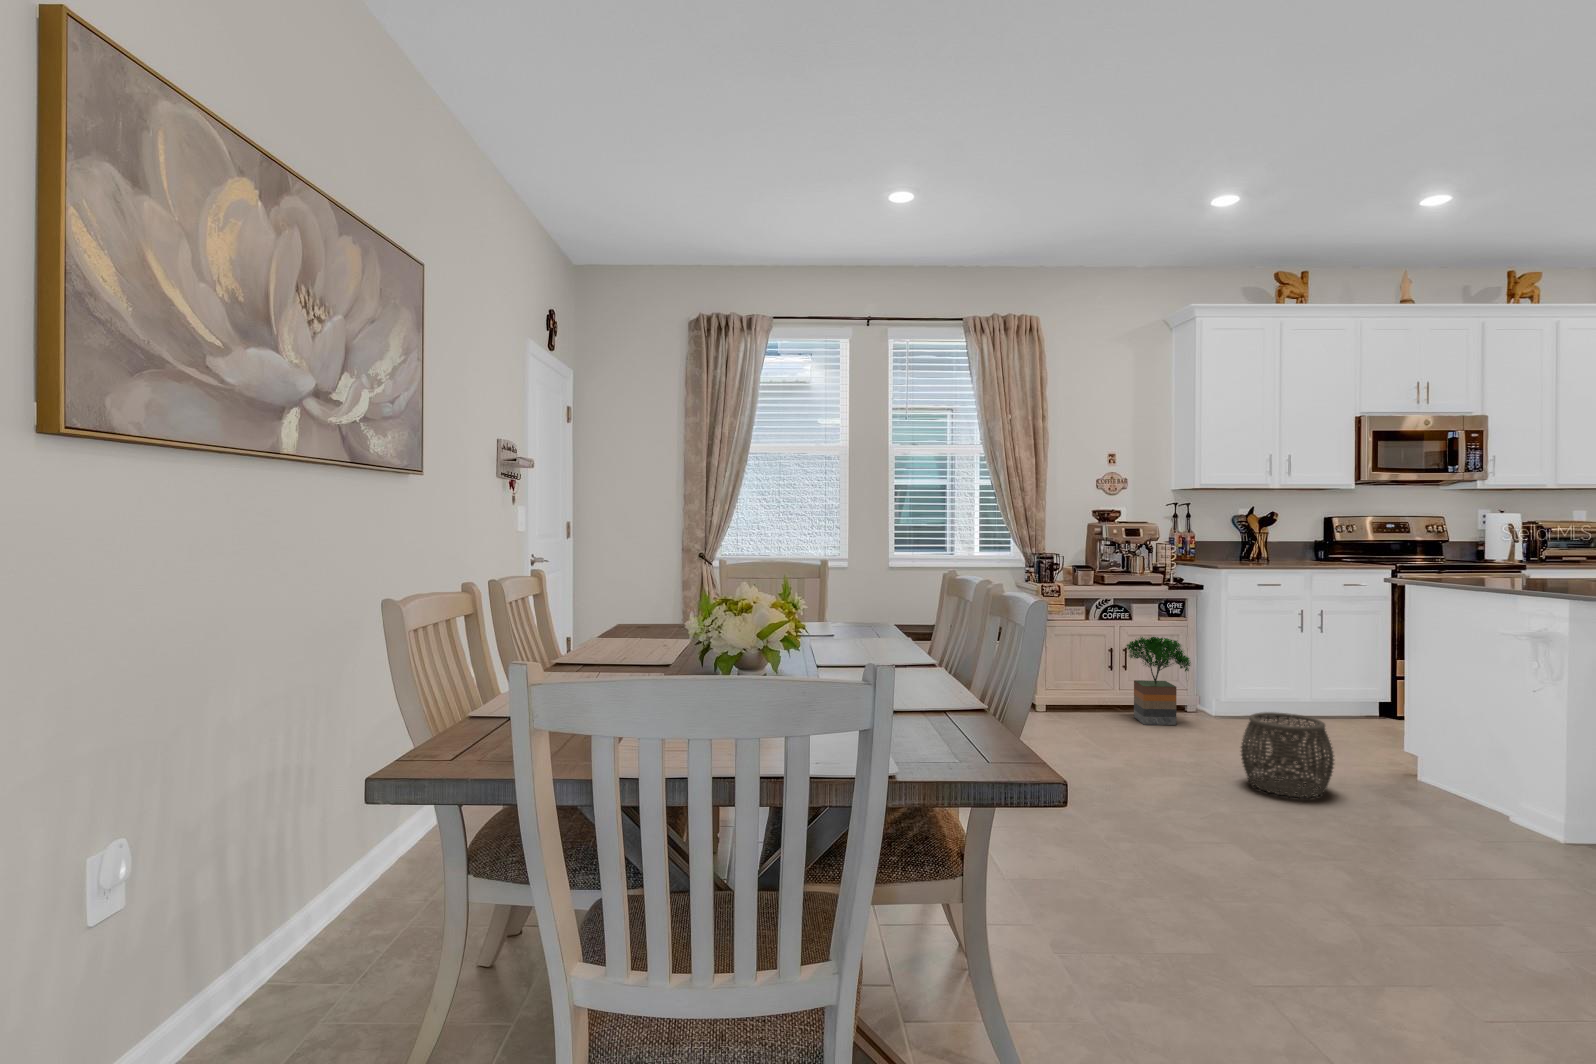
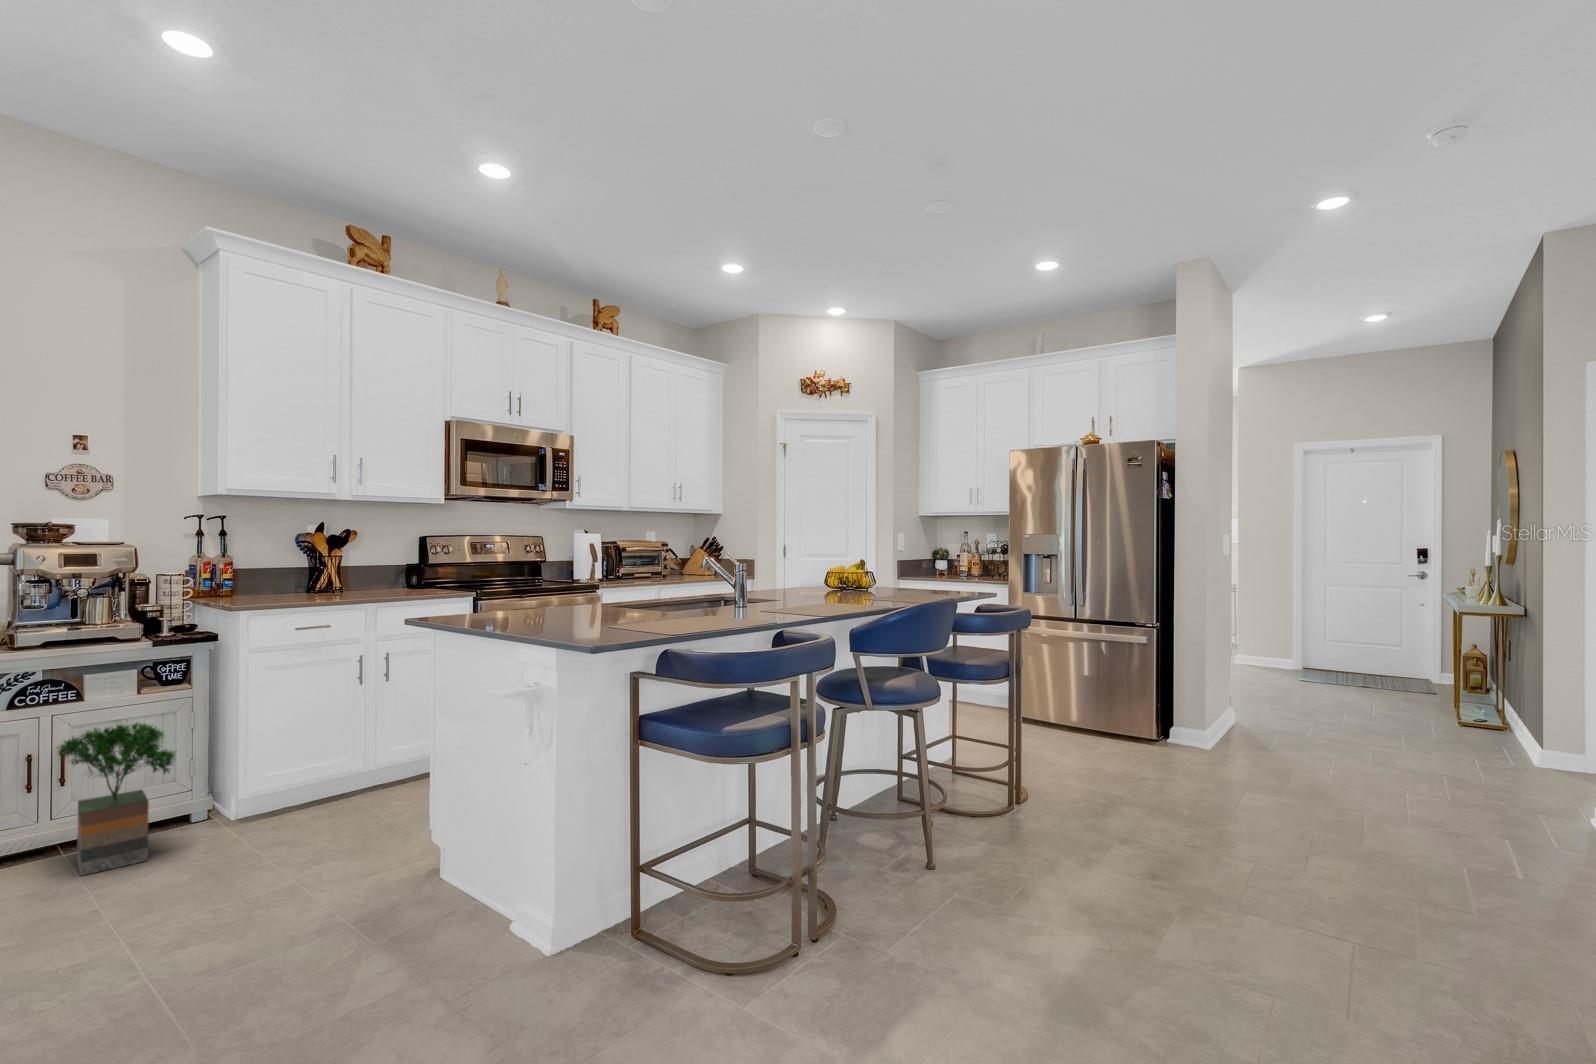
woven basket: present [1241,712,1334,798] -> none [152,846,313,1005]

